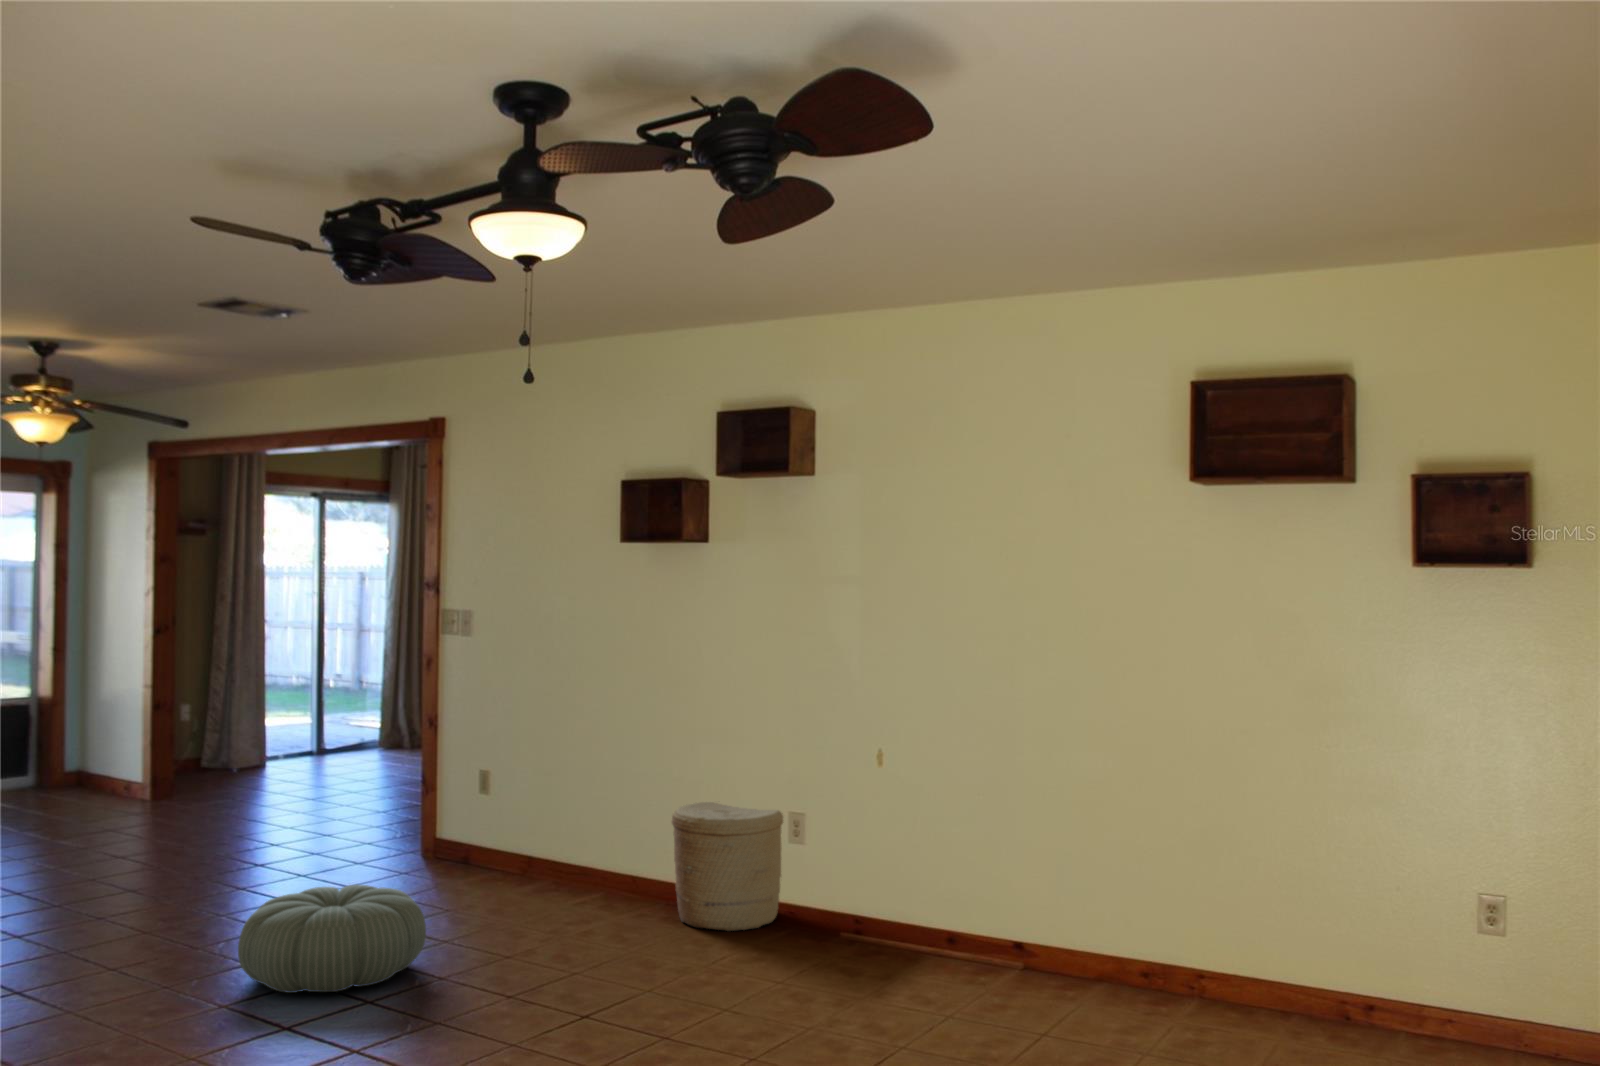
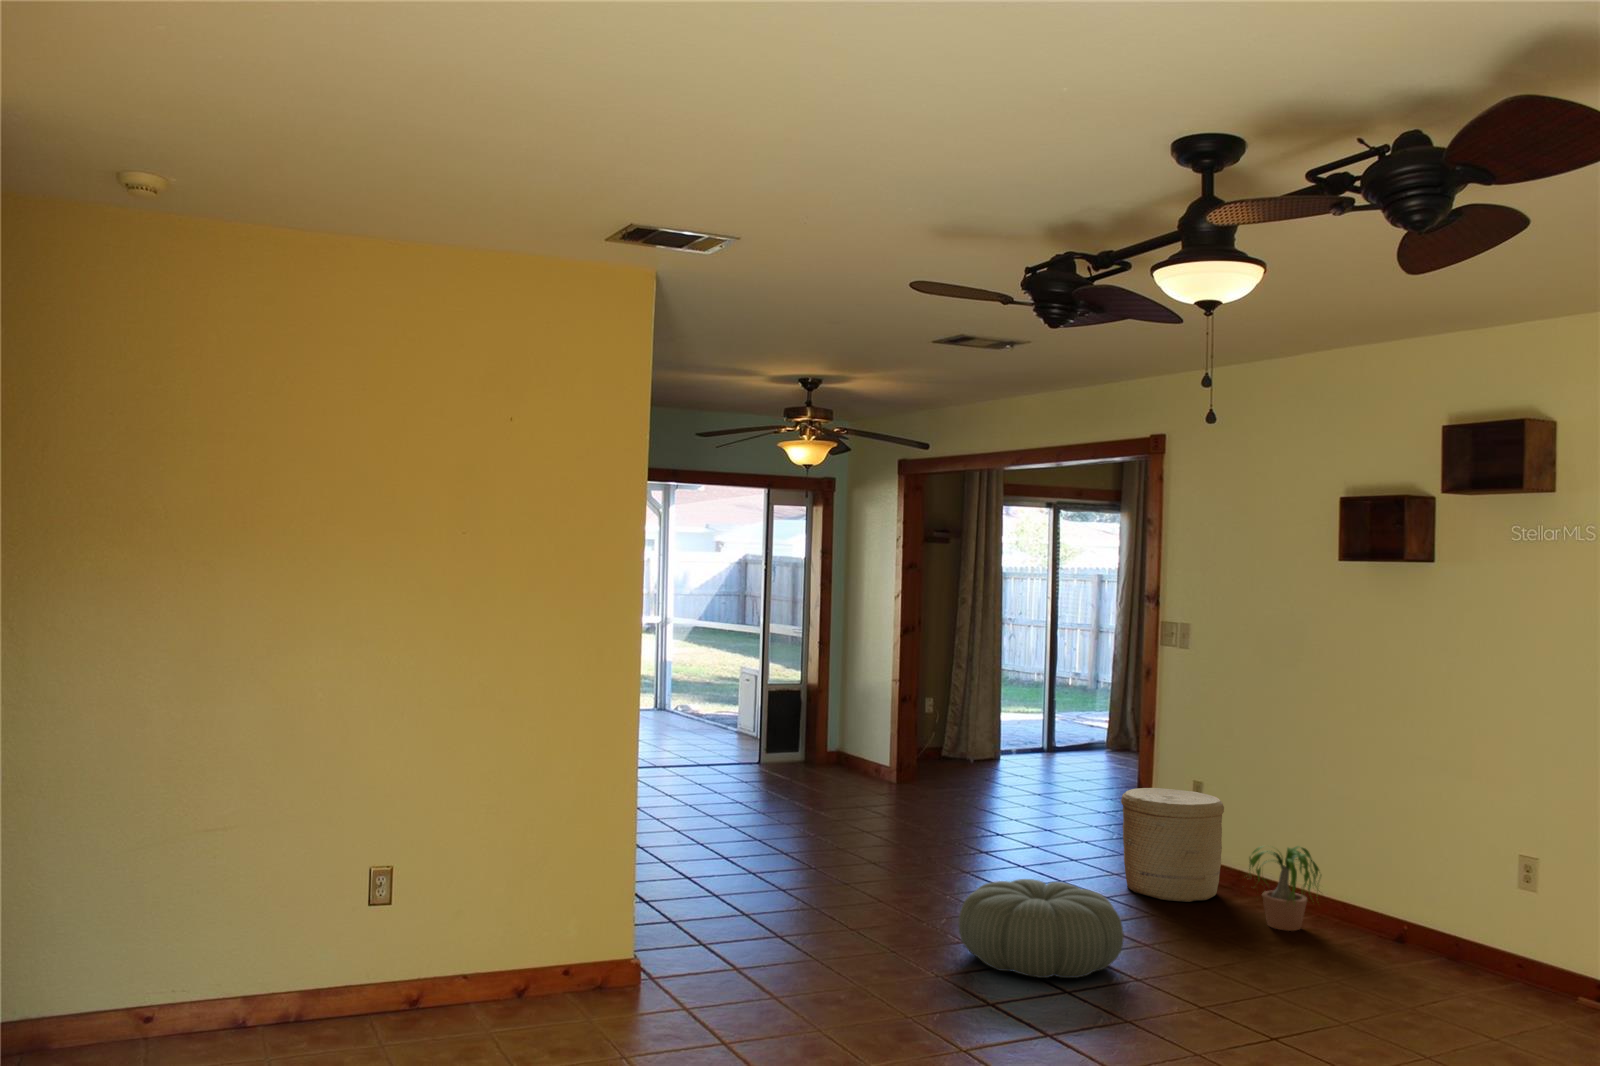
woven basket: present [672,802,783,931] -> present [1121,788,1224,902]
potted plant: none [526,814,616,897] -> present [1249,846,1321,931]

